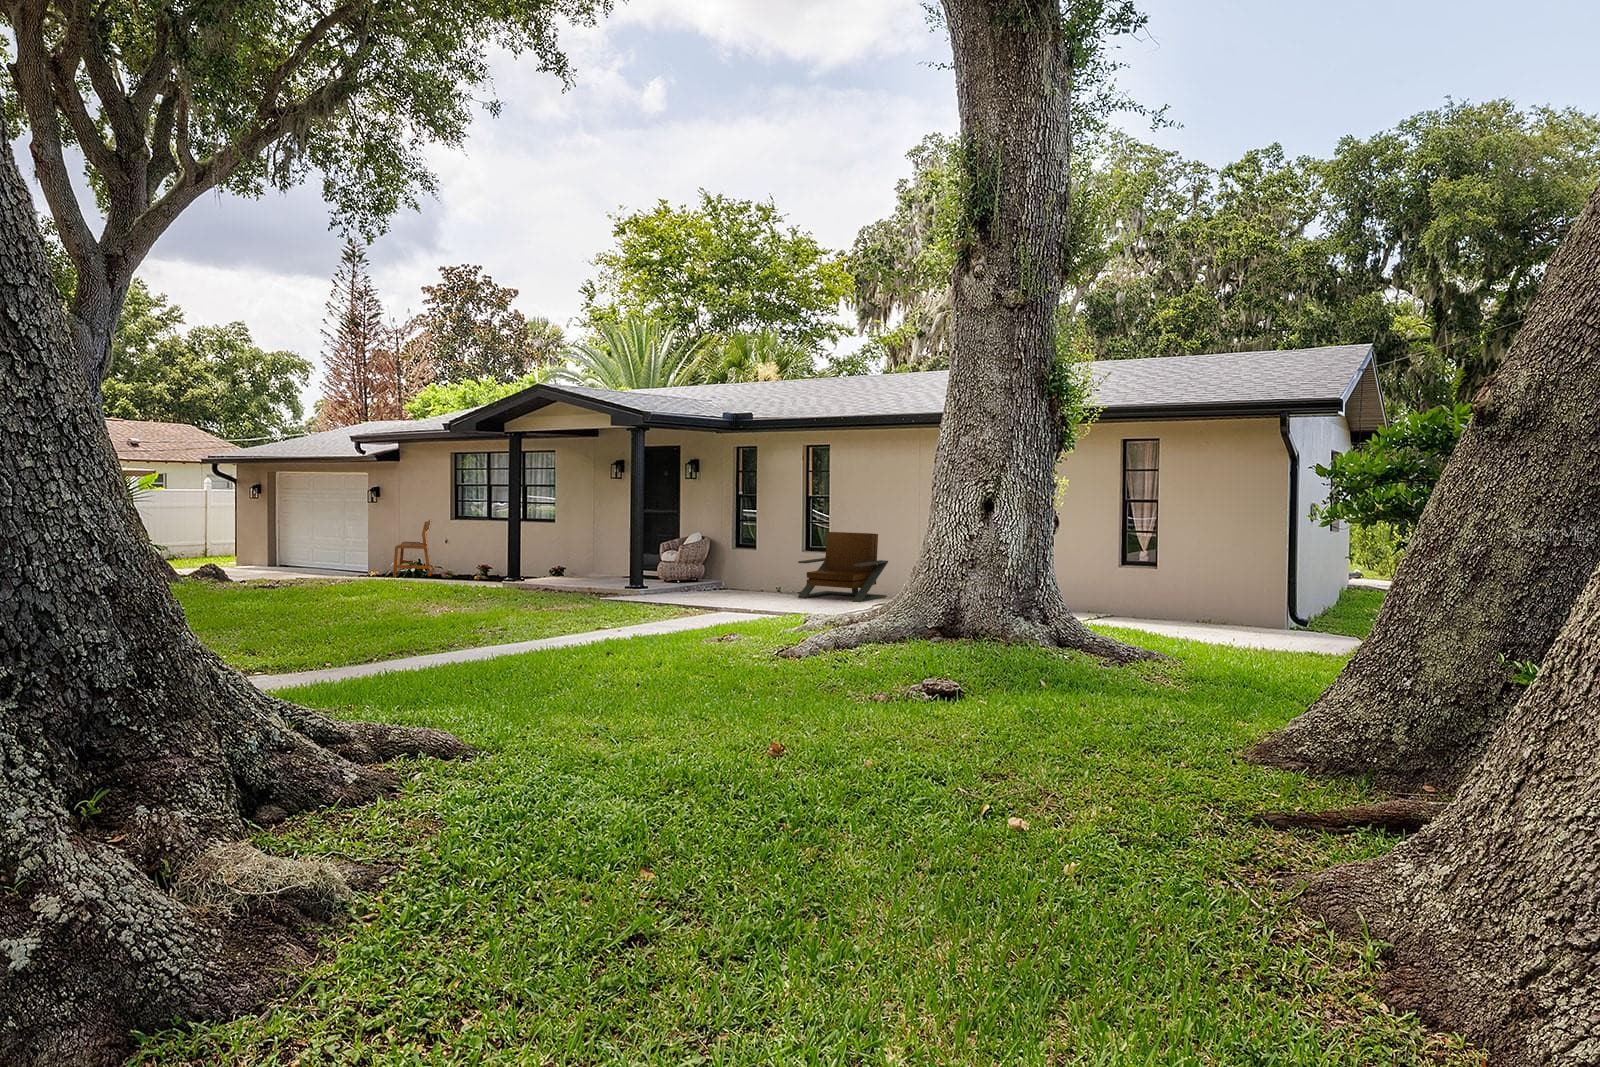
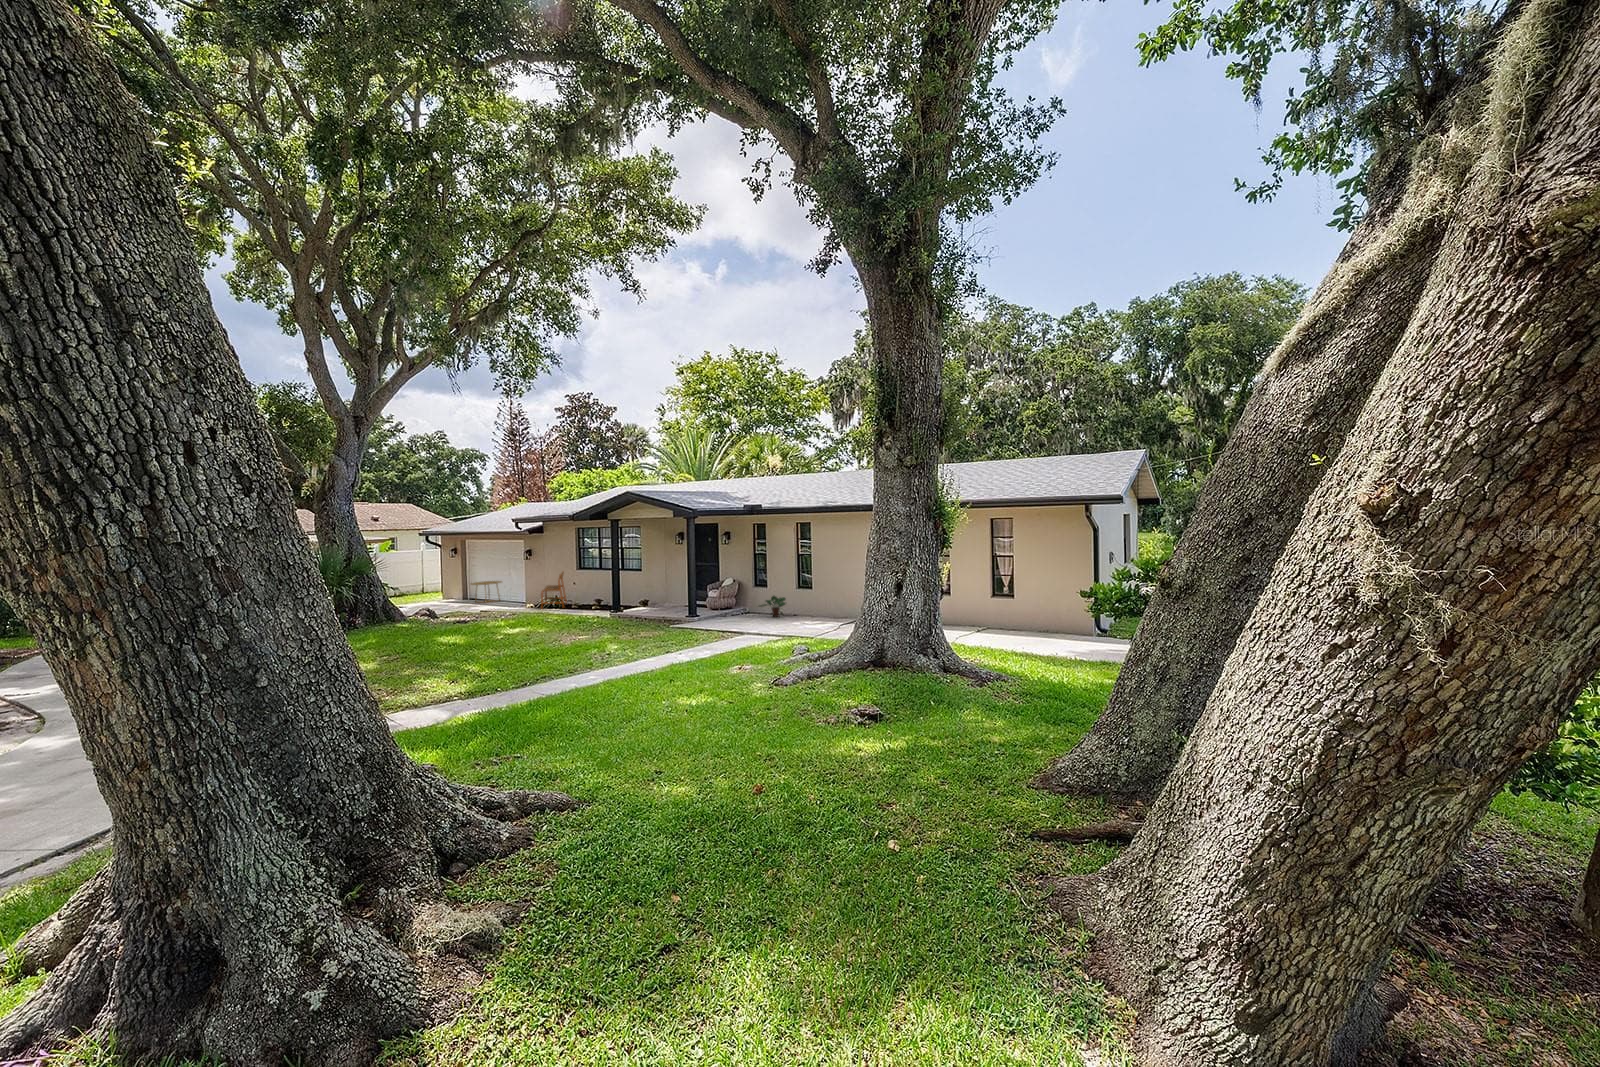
lounge chair: present [798,532,888,602] -> none [792,578,849,625]
round table: none [280,535,333,569] -> present [471,581,502,603]
potted plant: none [739,558,789,593] -> present [760,596,786,617]

